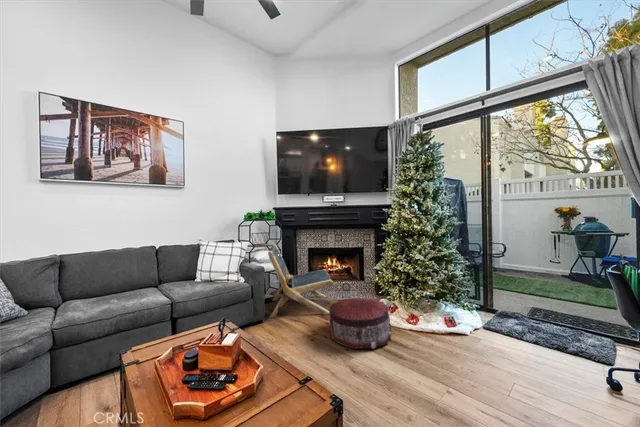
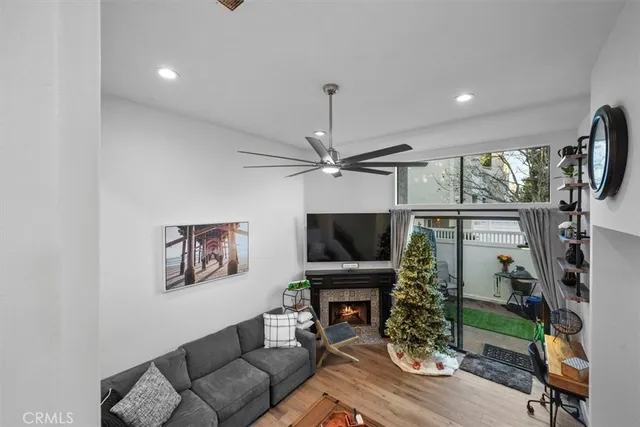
pouf: present [329,298,392,349] -> none [365,351,408,396]

